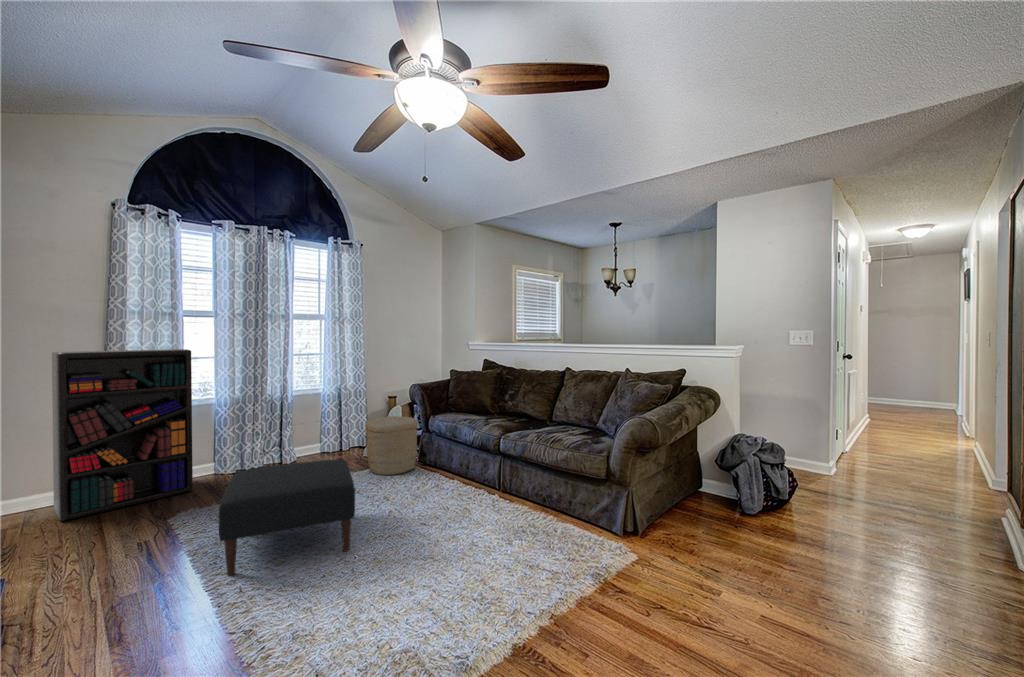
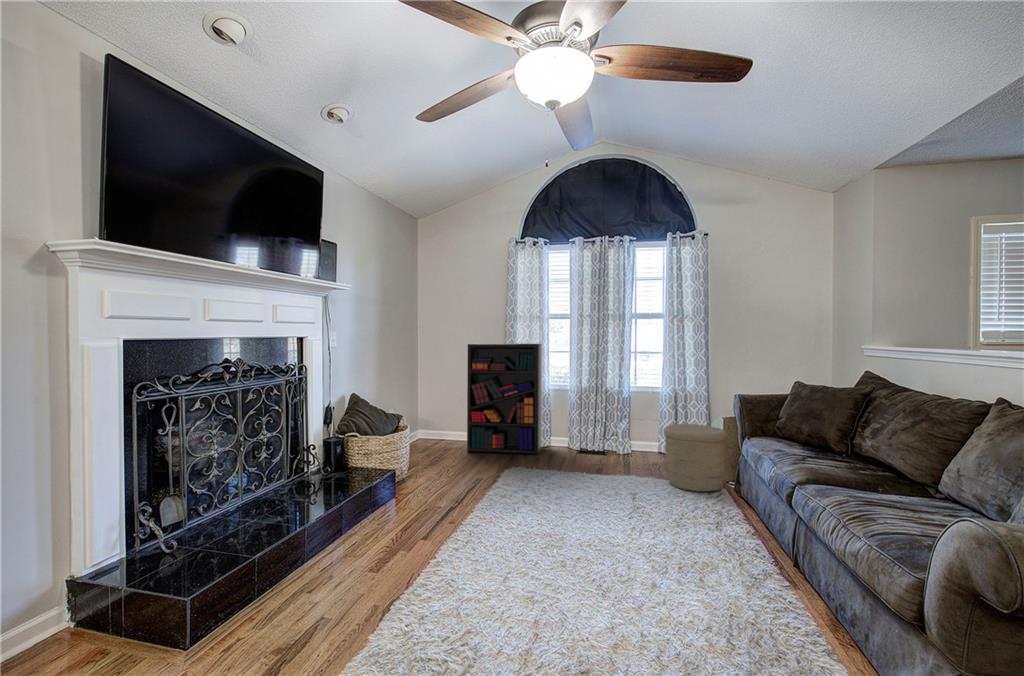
ottoman: present [219,459,355,575] -> none [466,440,594,531]

